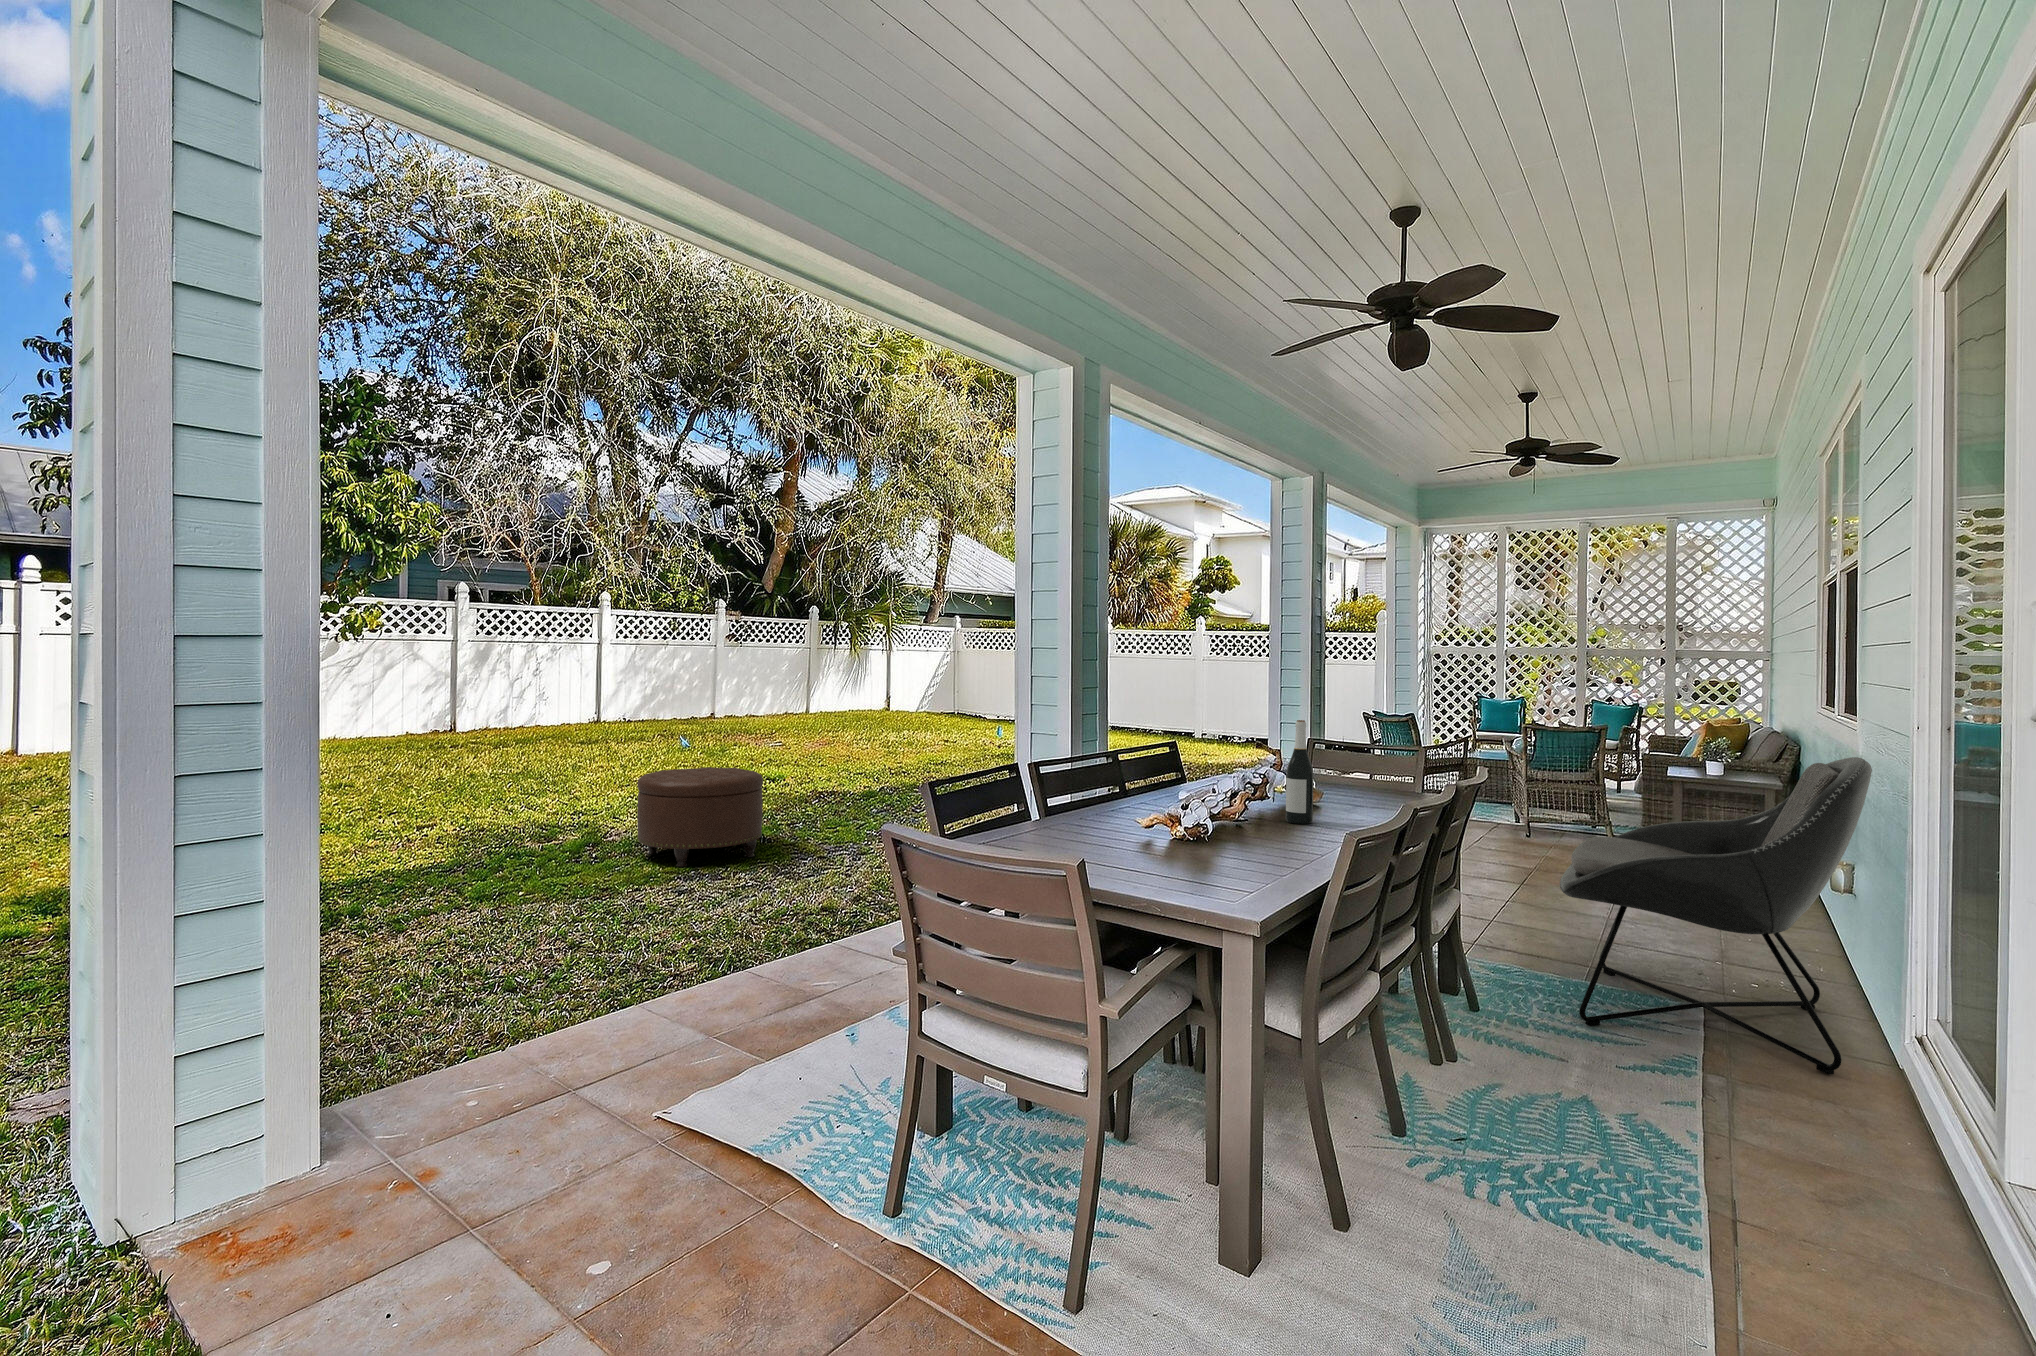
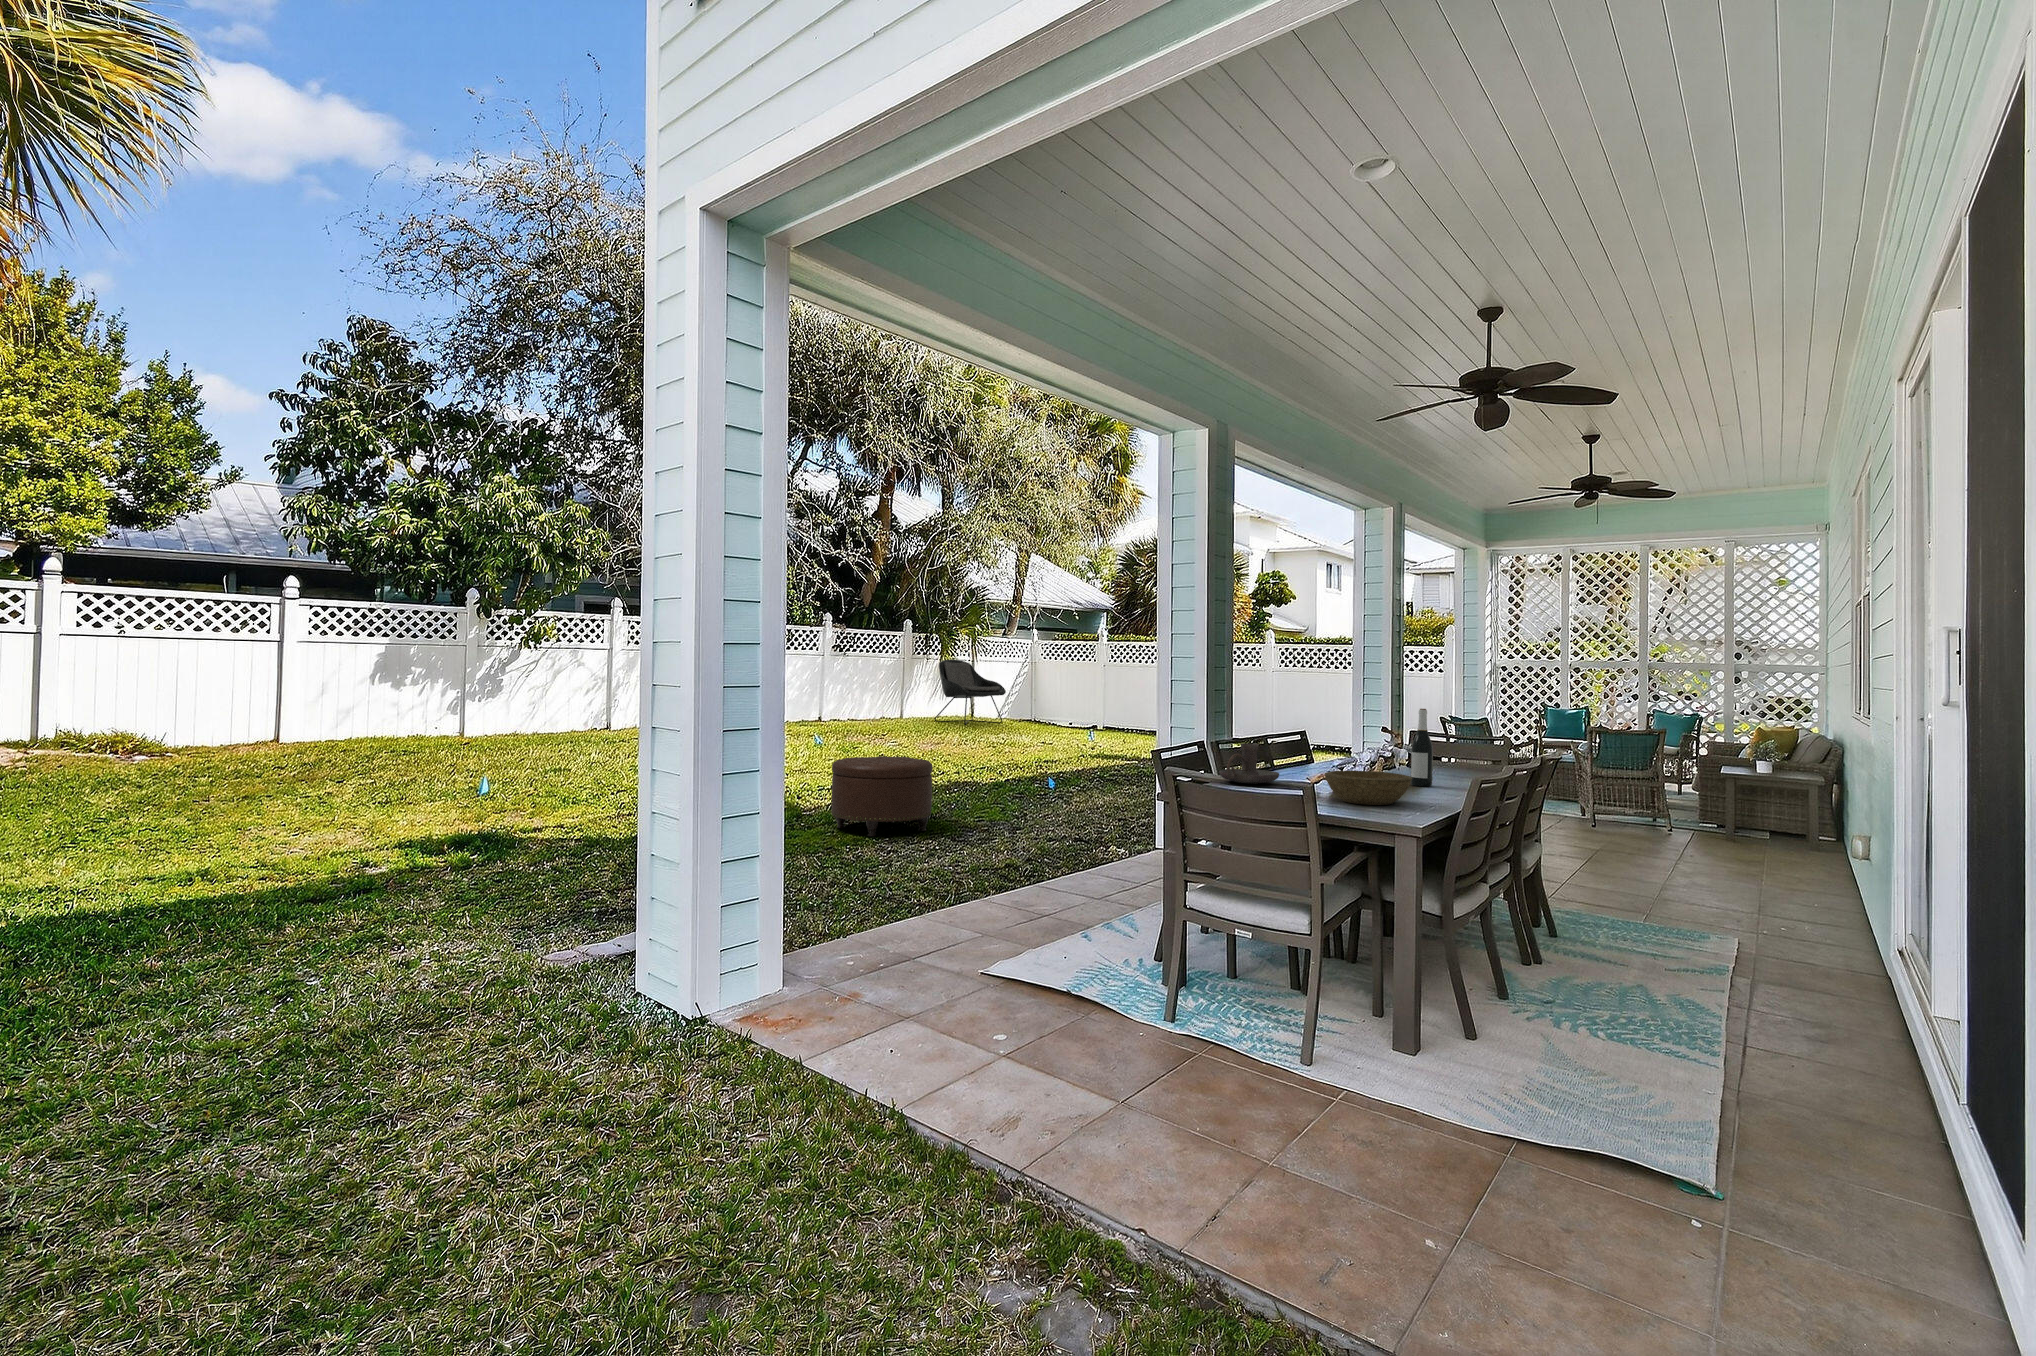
lounge chair: present [1560,757,1872,1074] -> present [935,660,1006,725]
candle holder: none [1031,769,1110,824] -> present [1219,743,1279,784]
bowl: none [1149,812,1268,866] -> present [1325,771,1412,805]

